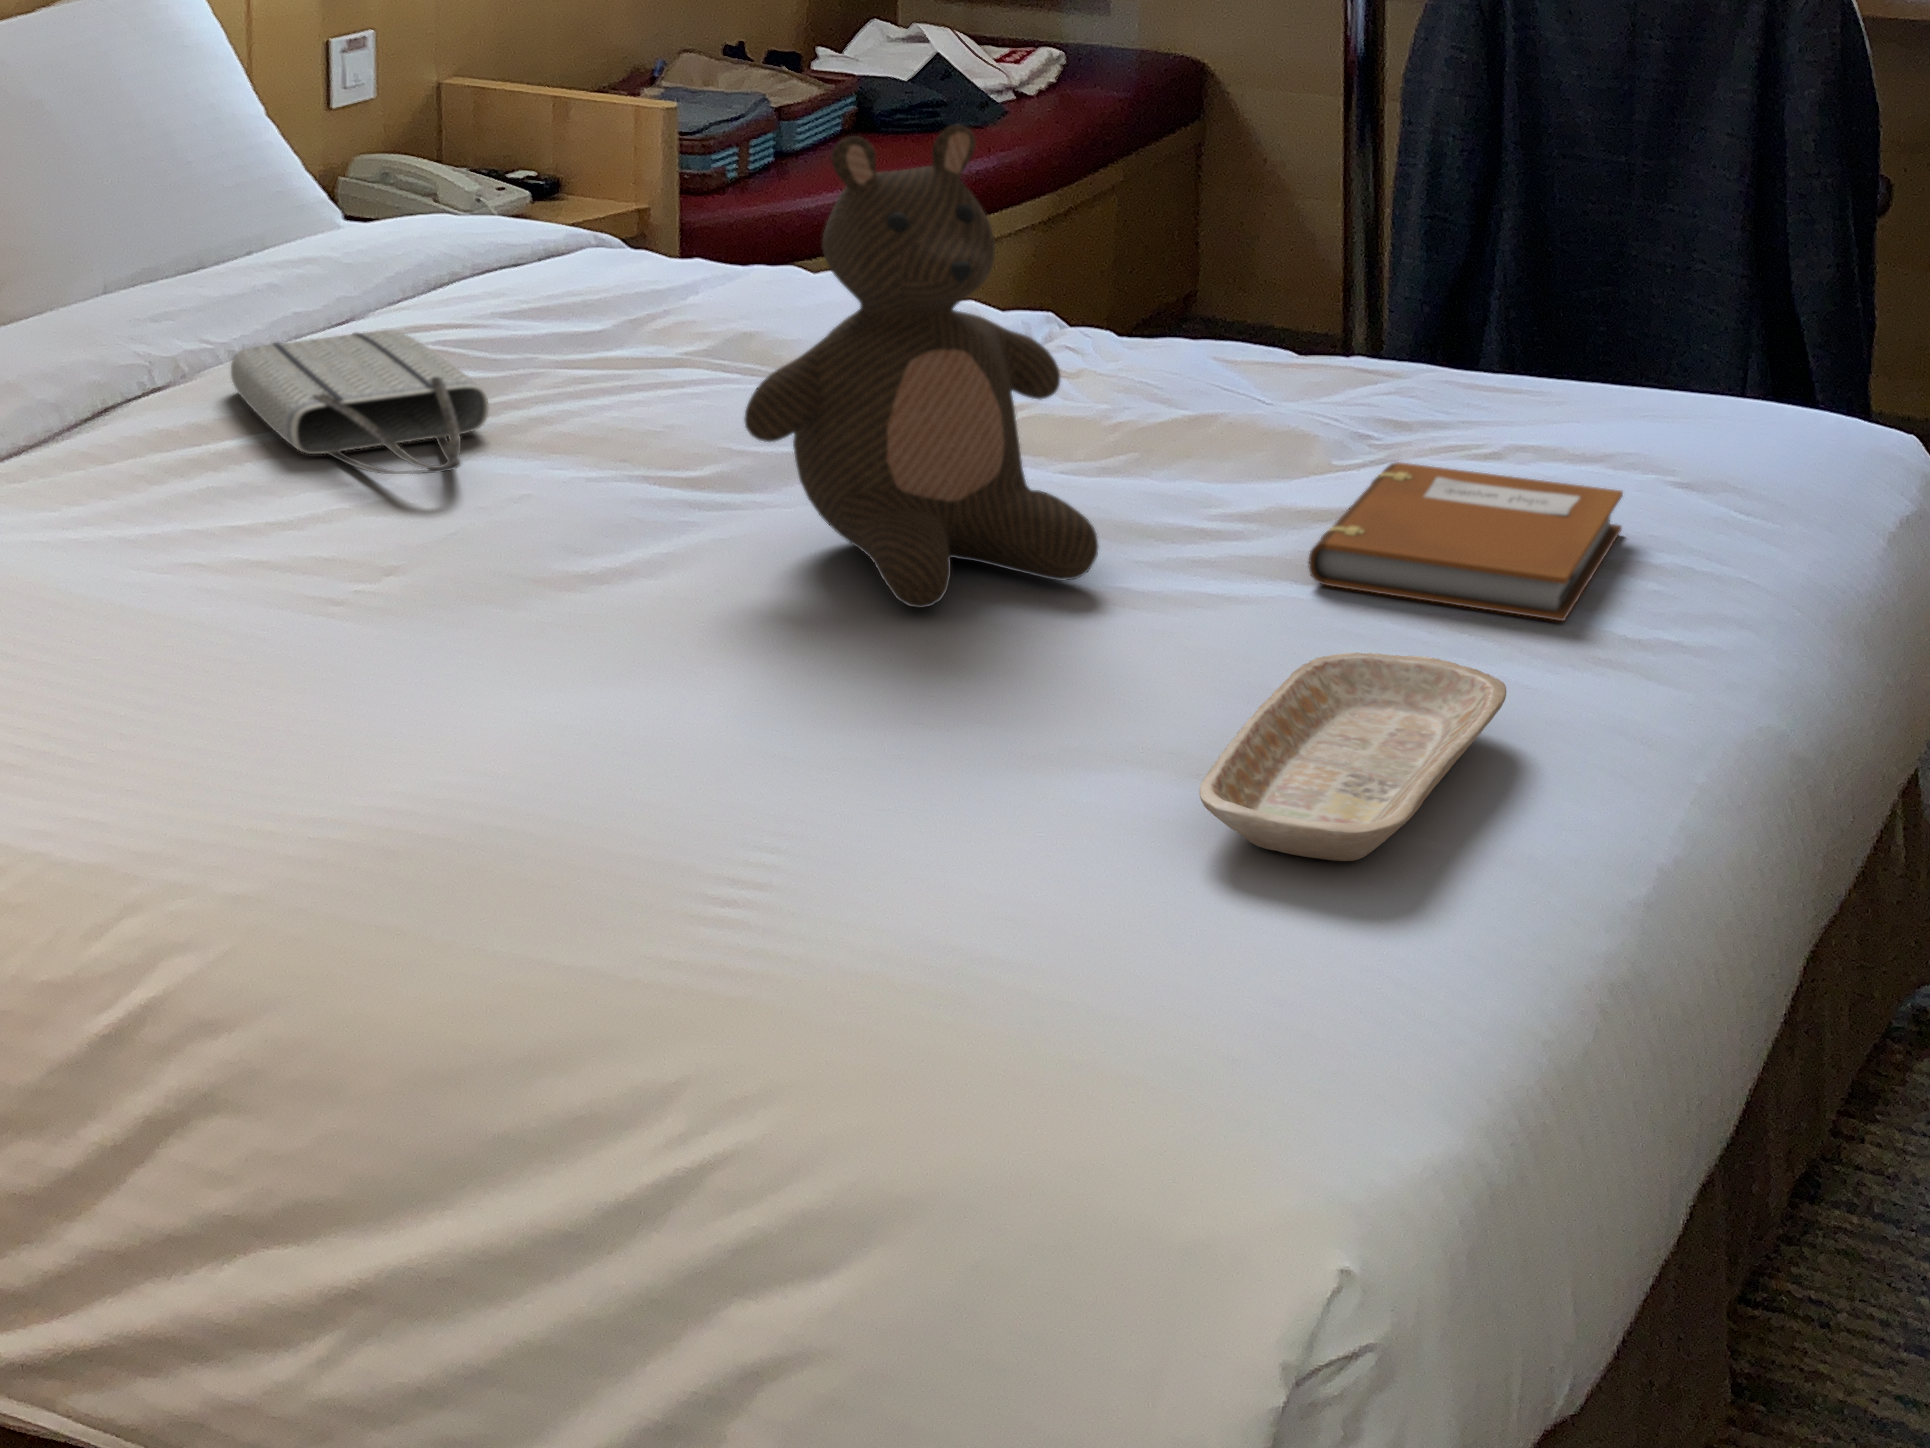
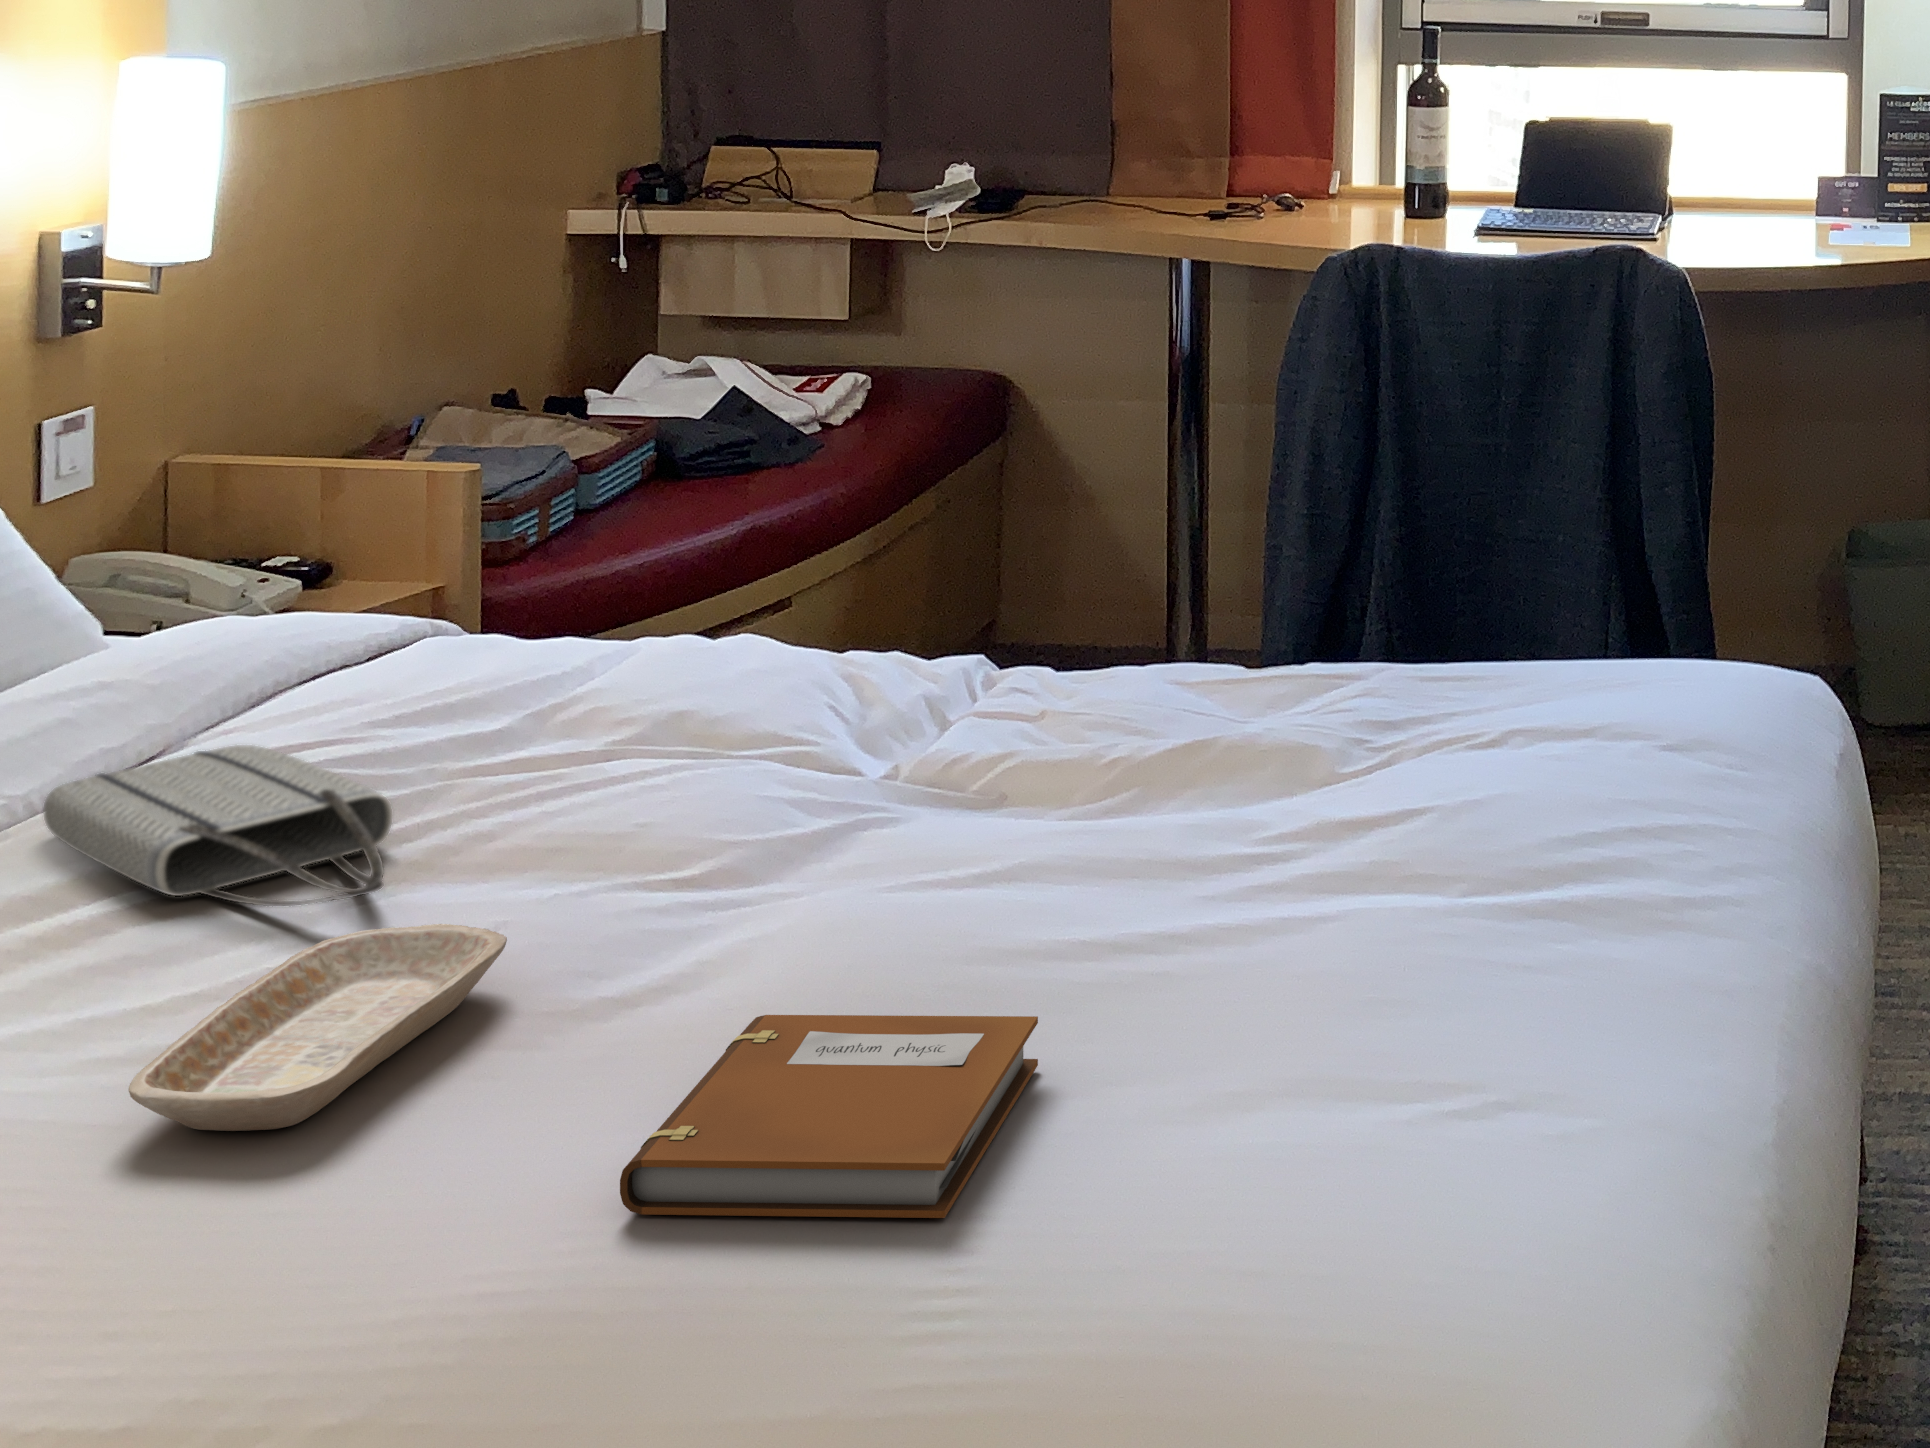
stuffed bear: present [745,124,1098,608] -> none [749,459,1130,965]
notebook: present [1308,462,1623,621] -> present [620,1015,1038,1218]
tray: present [1199,652,1506,861] -> present [128,924,507,1131]

